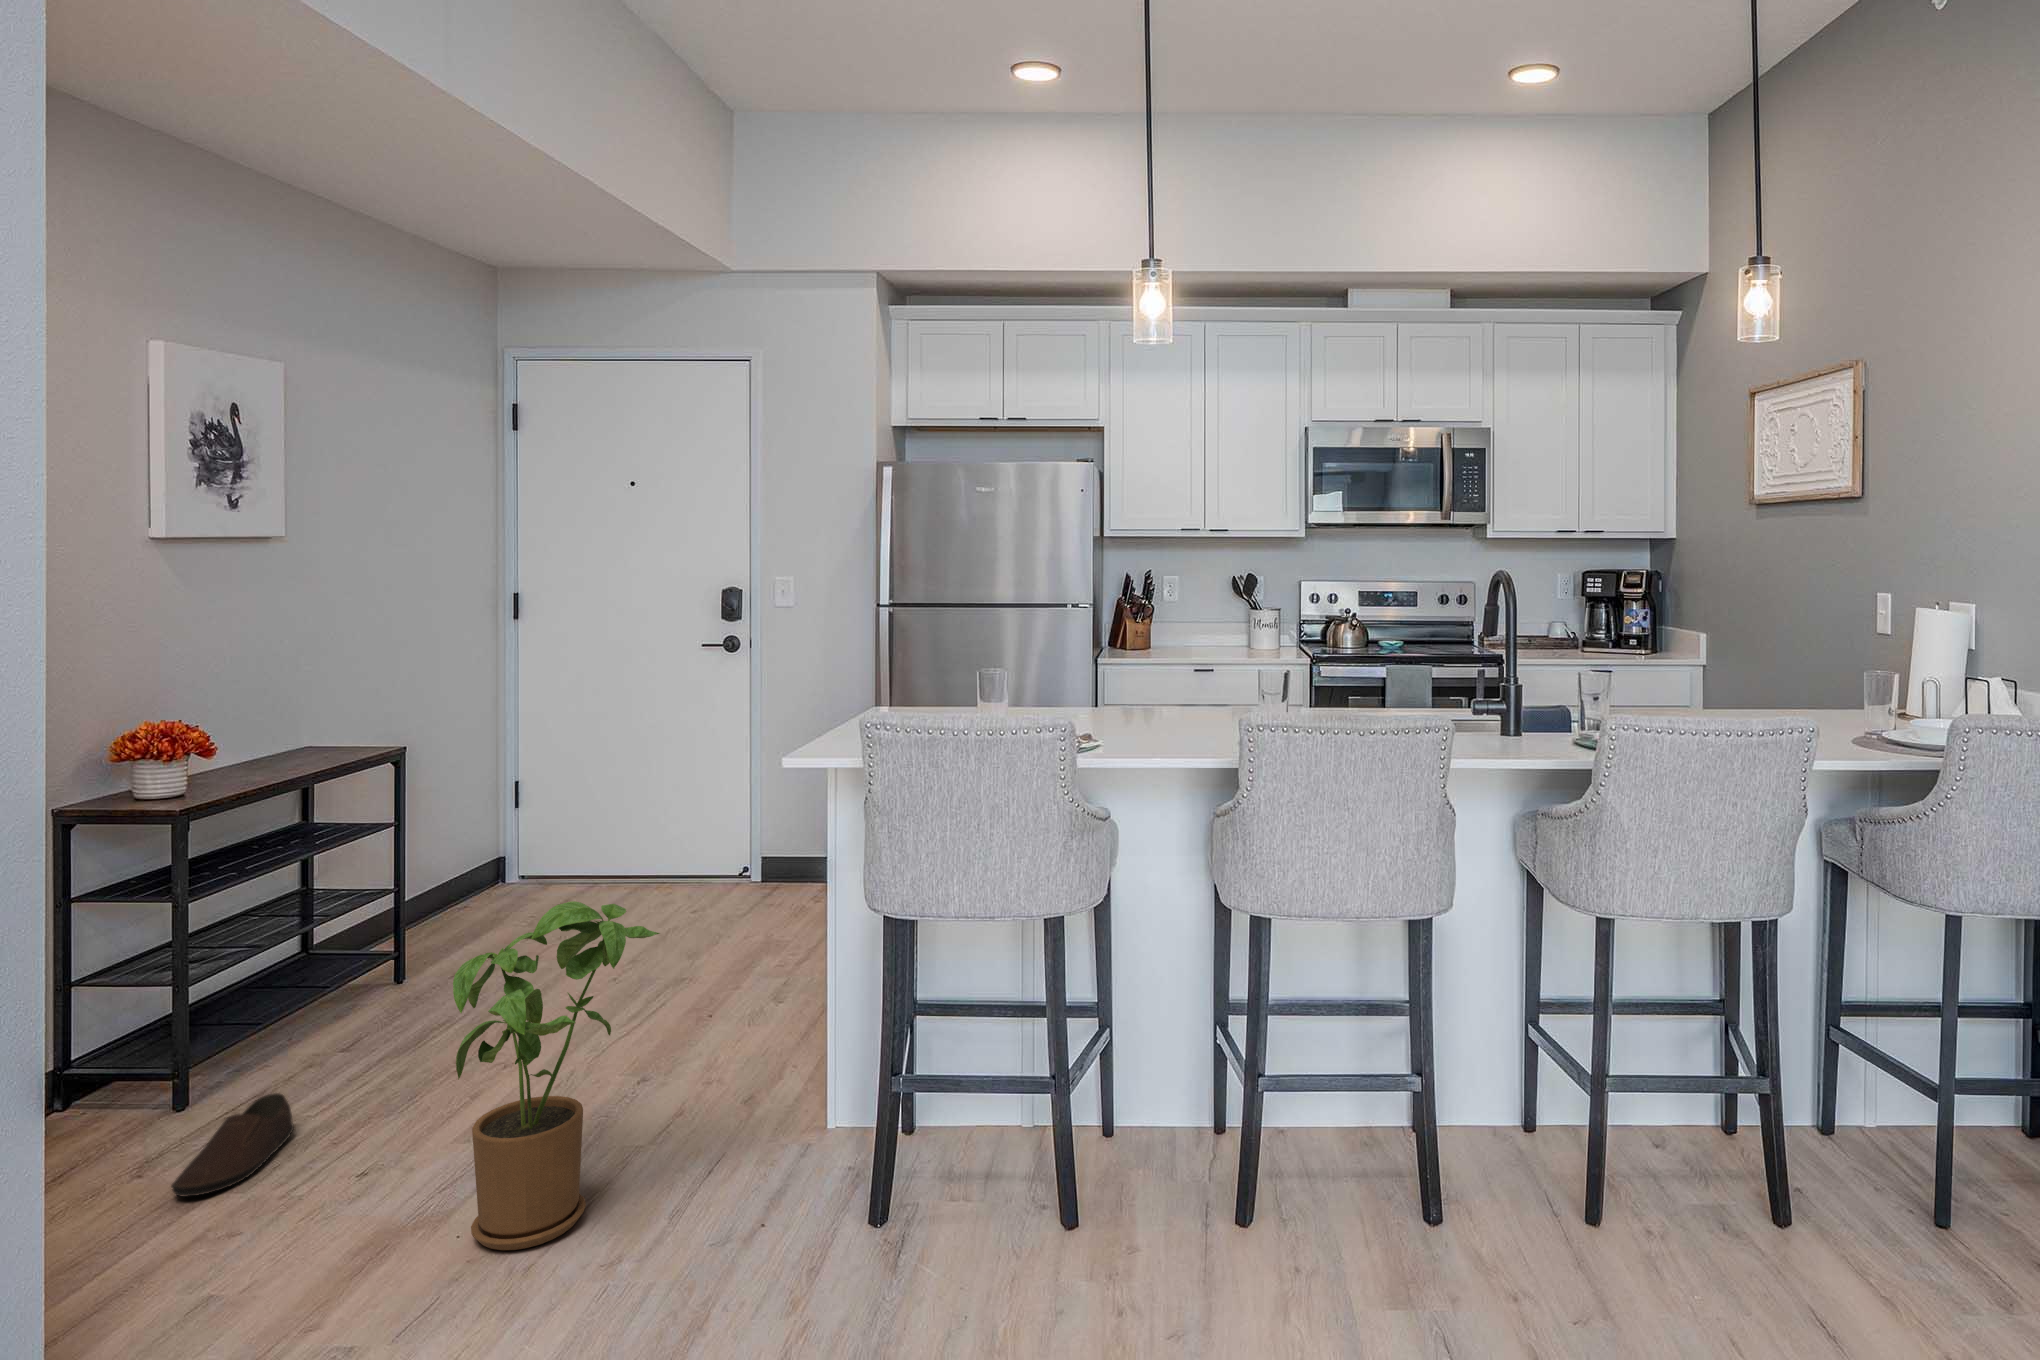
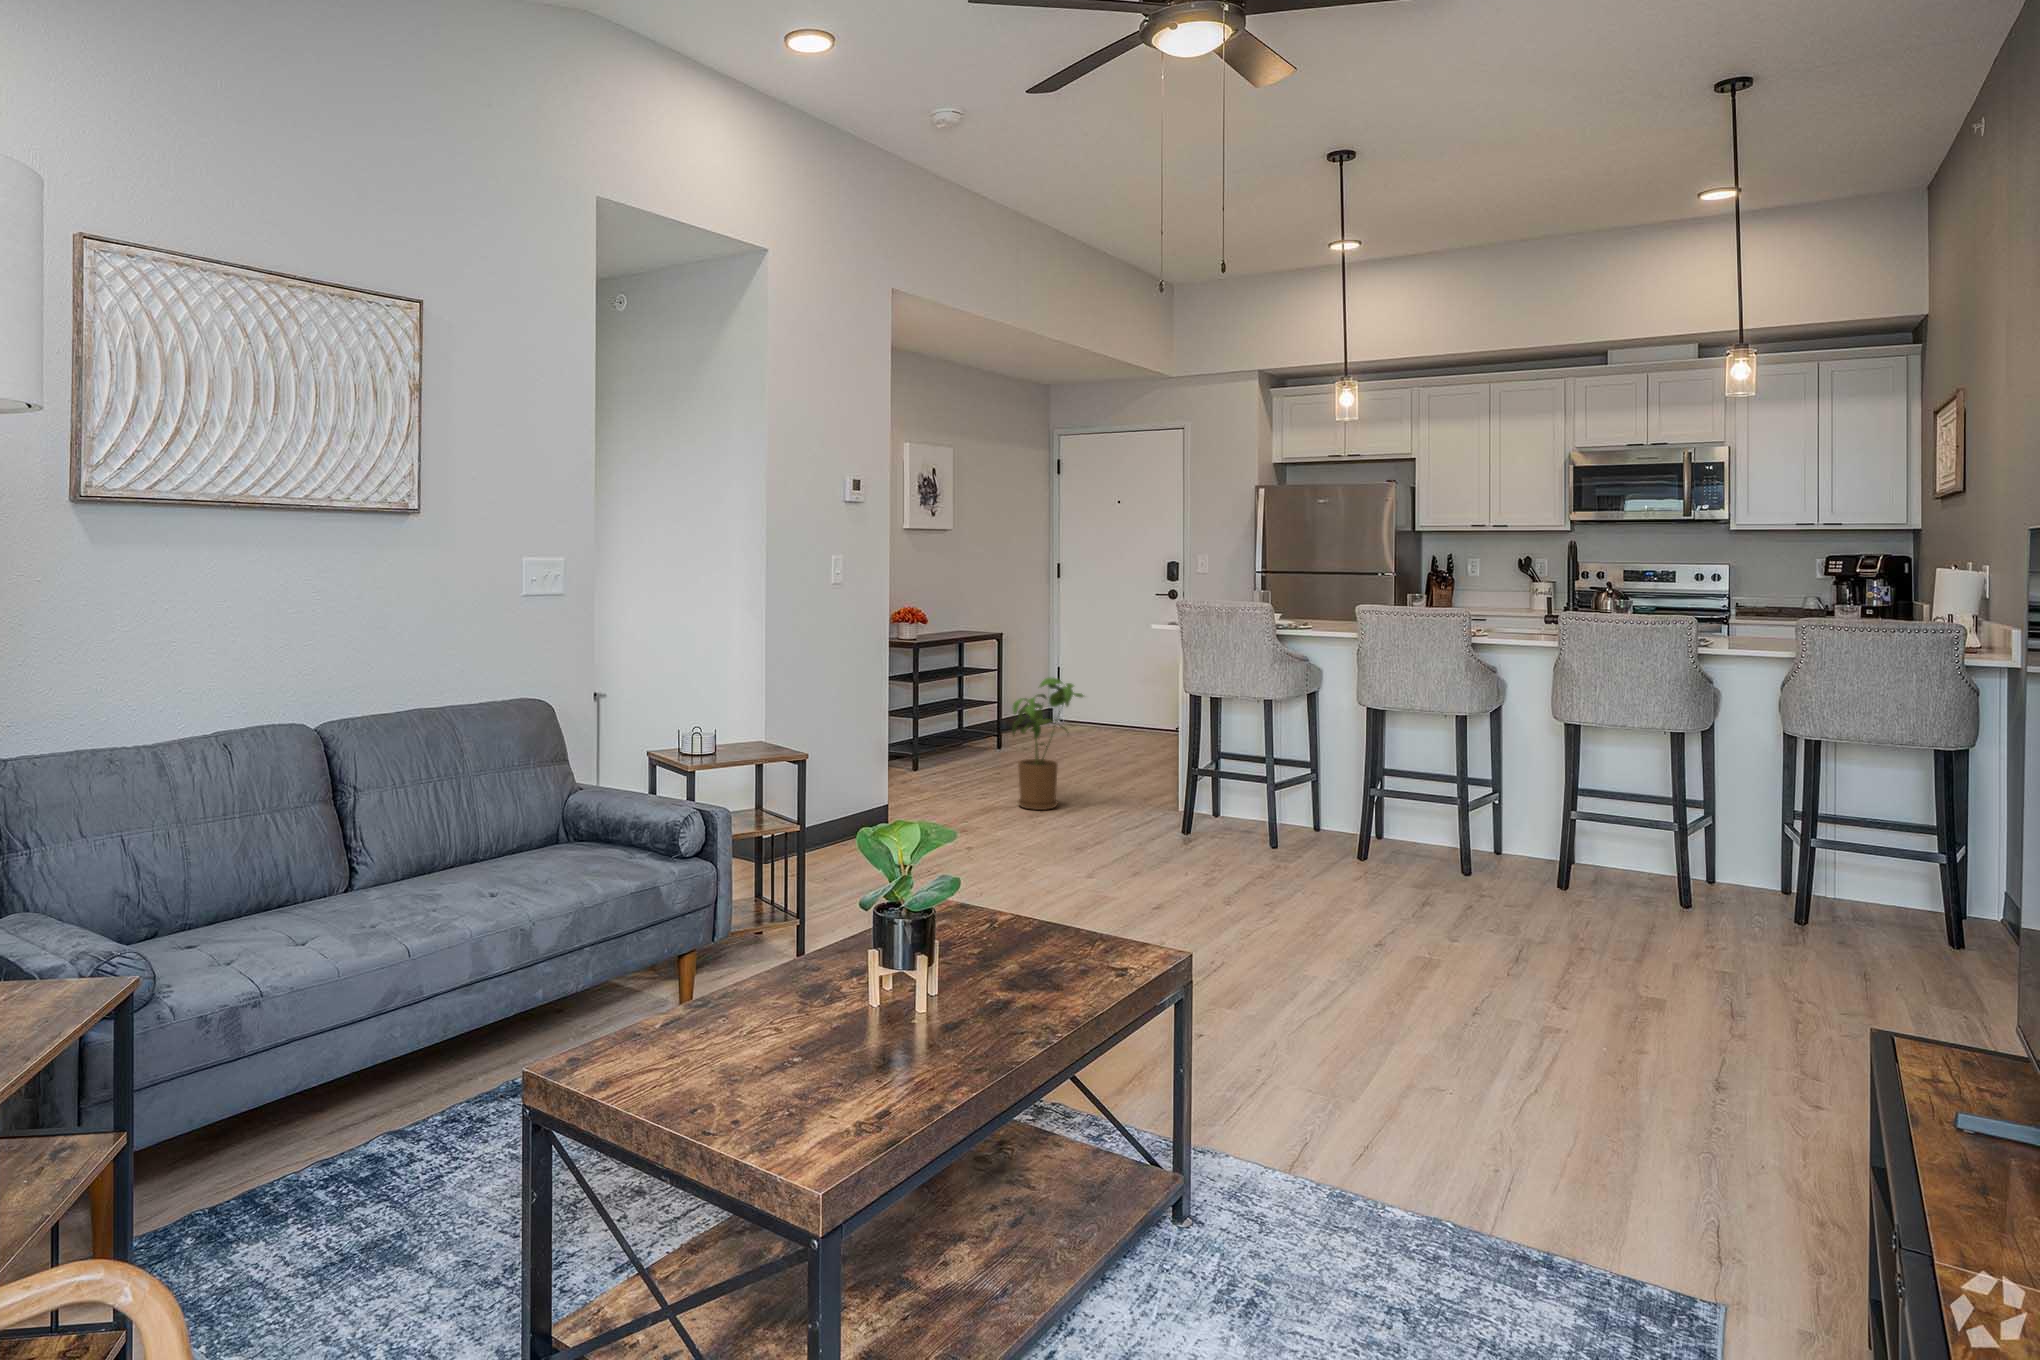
shoe: present [171,1093,294,1196] -> none [921,760,959,784]

